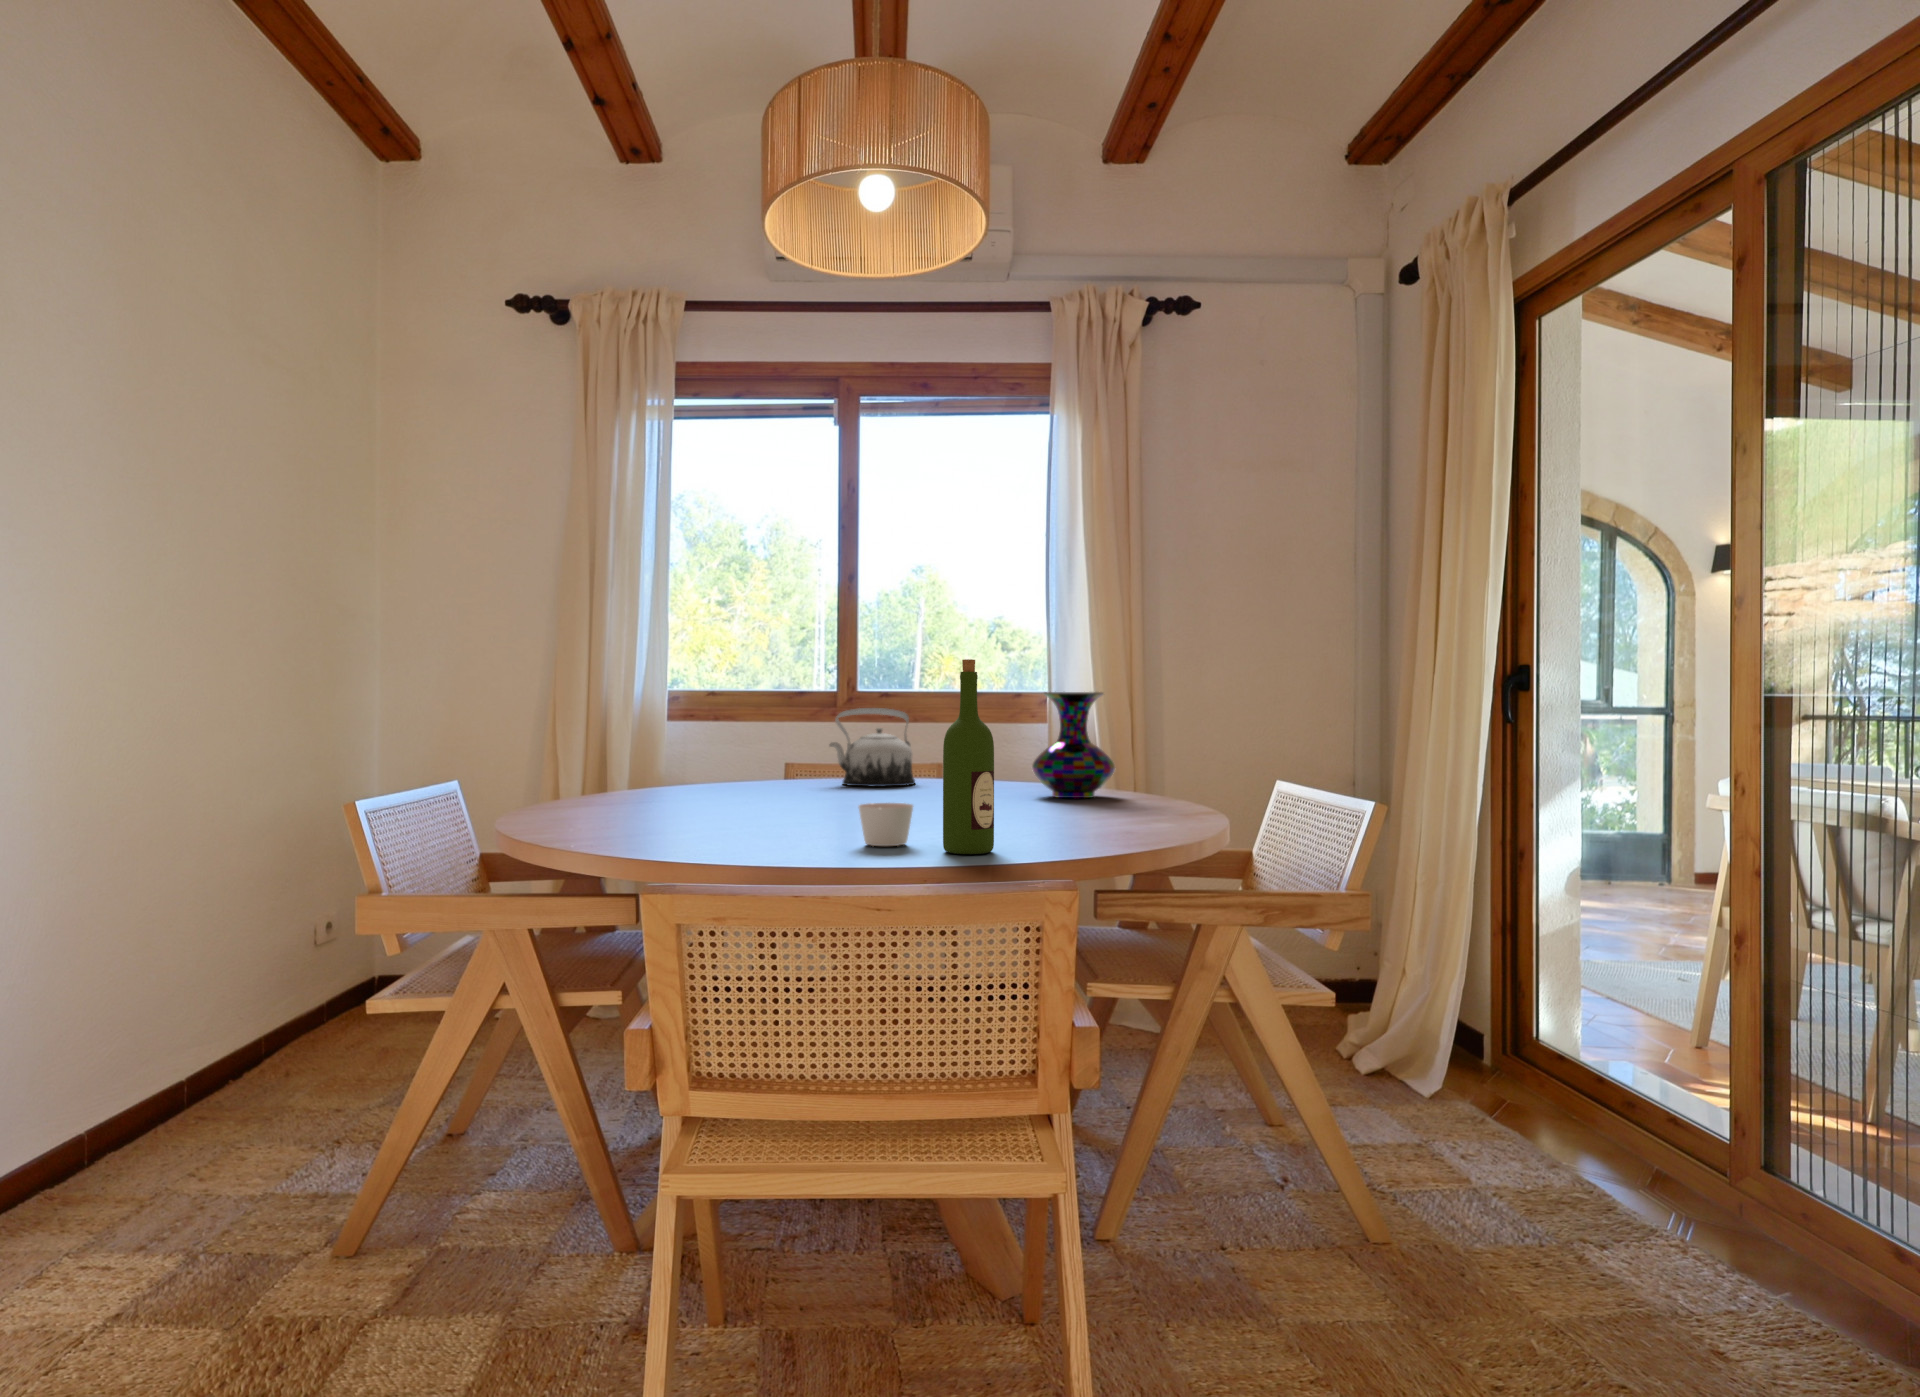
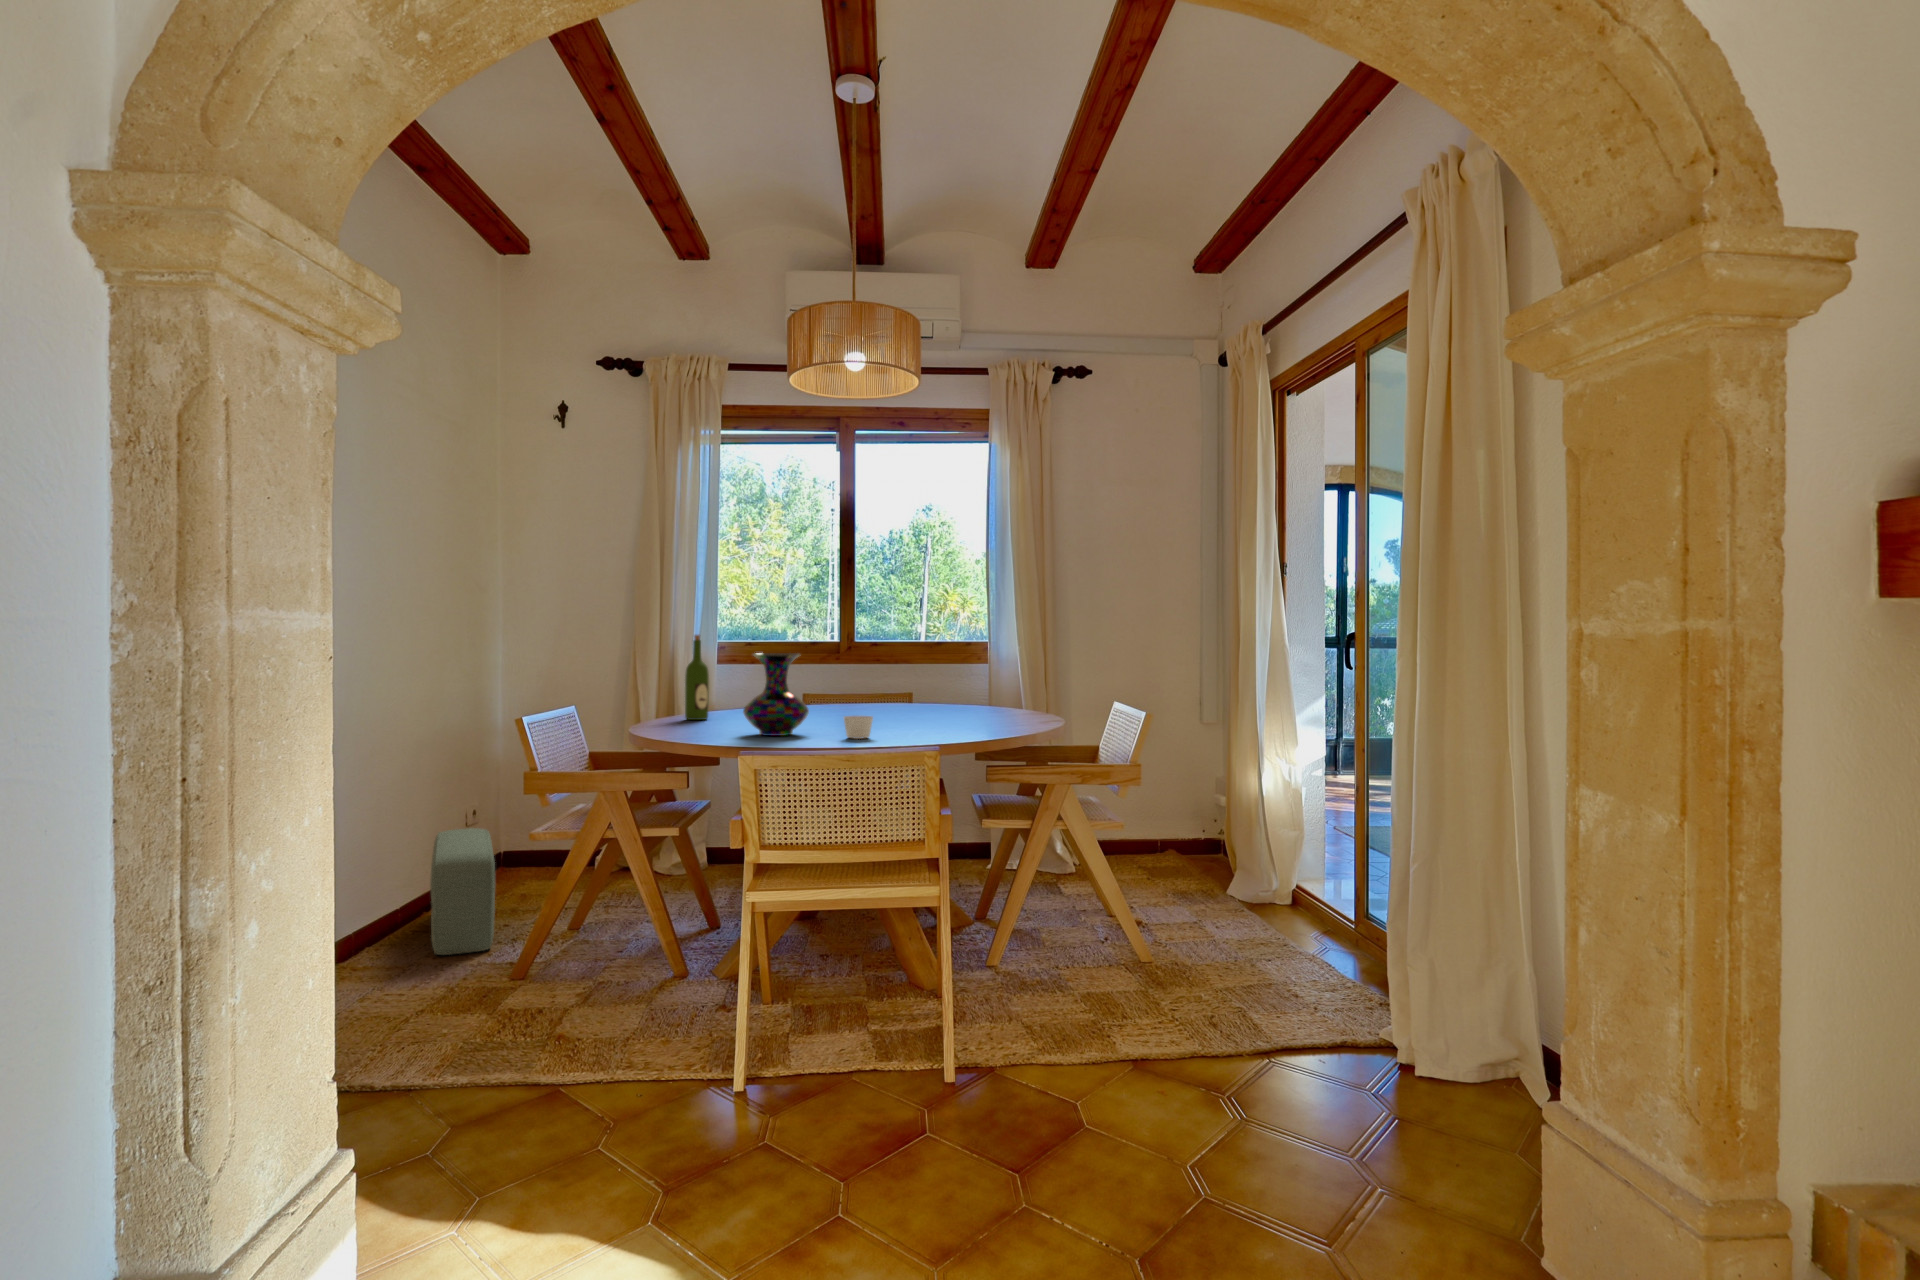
wine bottle: present [943,659,994,854] -> present [685,635,709,720]
vase: present [1032,692,1115,798] -> present [743,653,809,736]
teapot: present [830,708,915,787] -> none [828,657,885,709]
pouf: none [157,977,307,1214] -> present [430,828,495,955]

